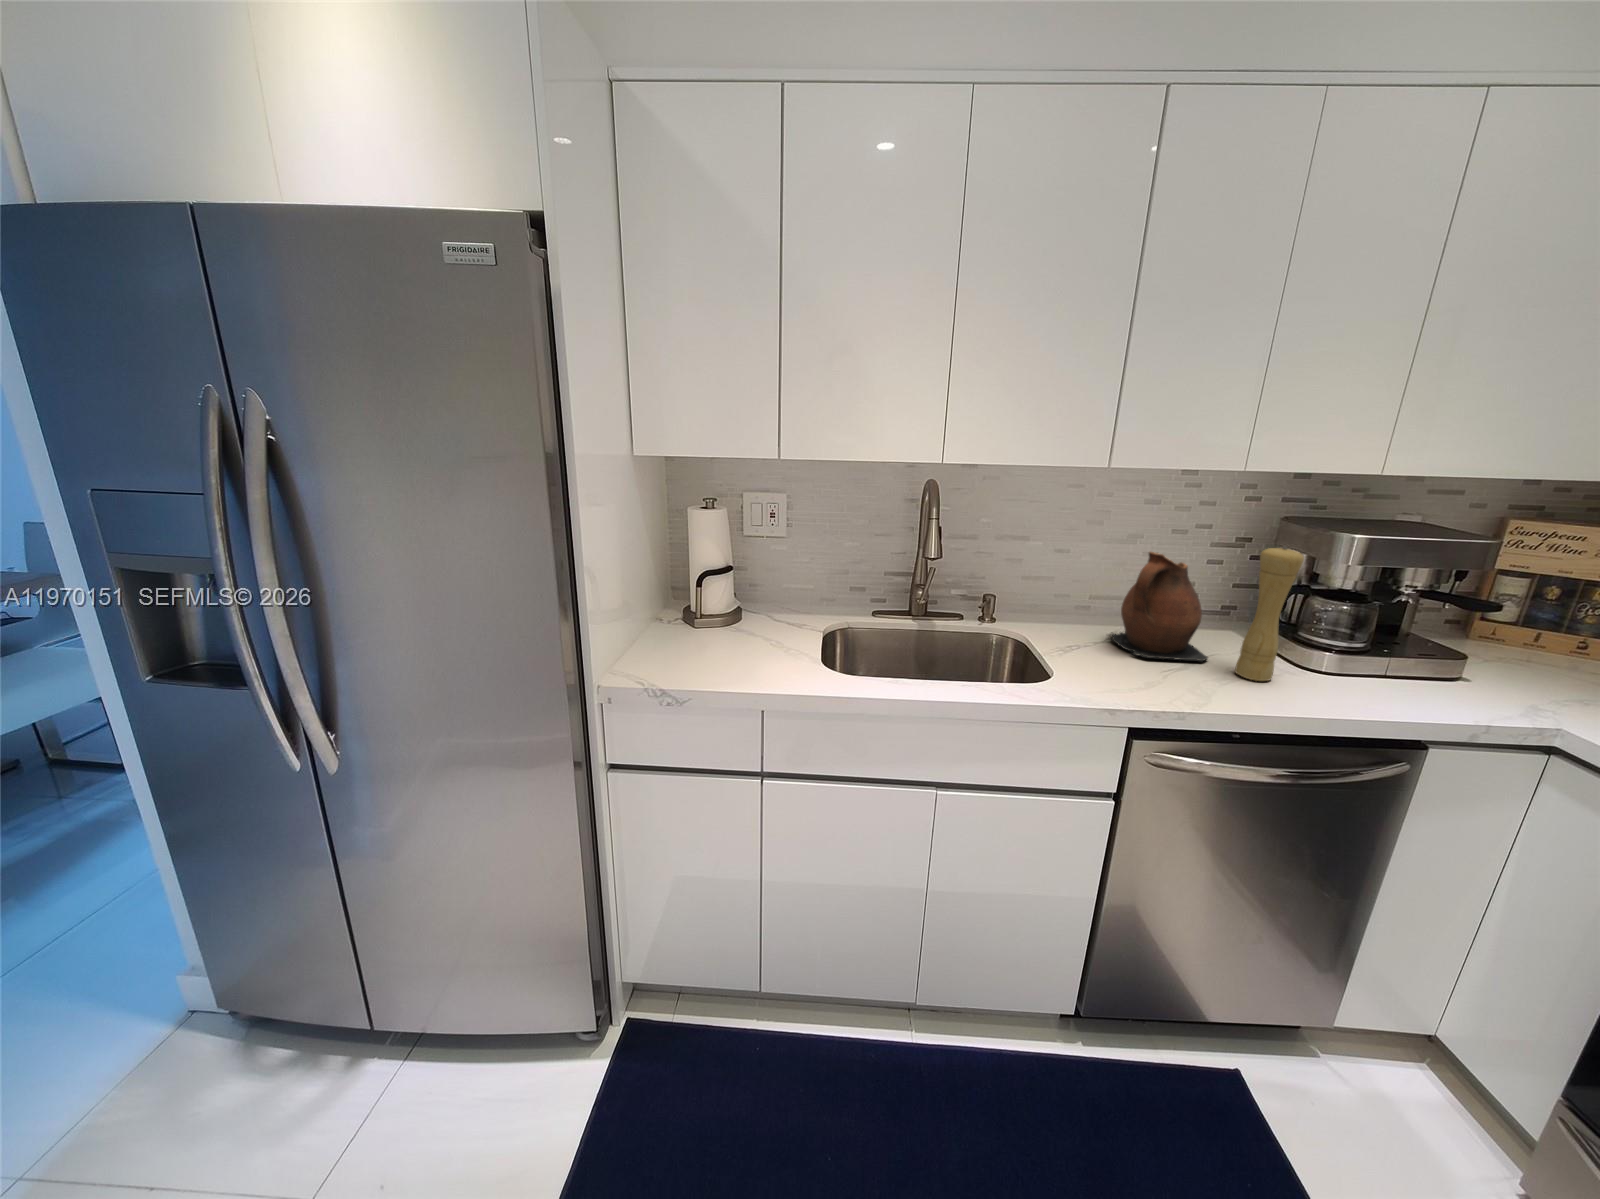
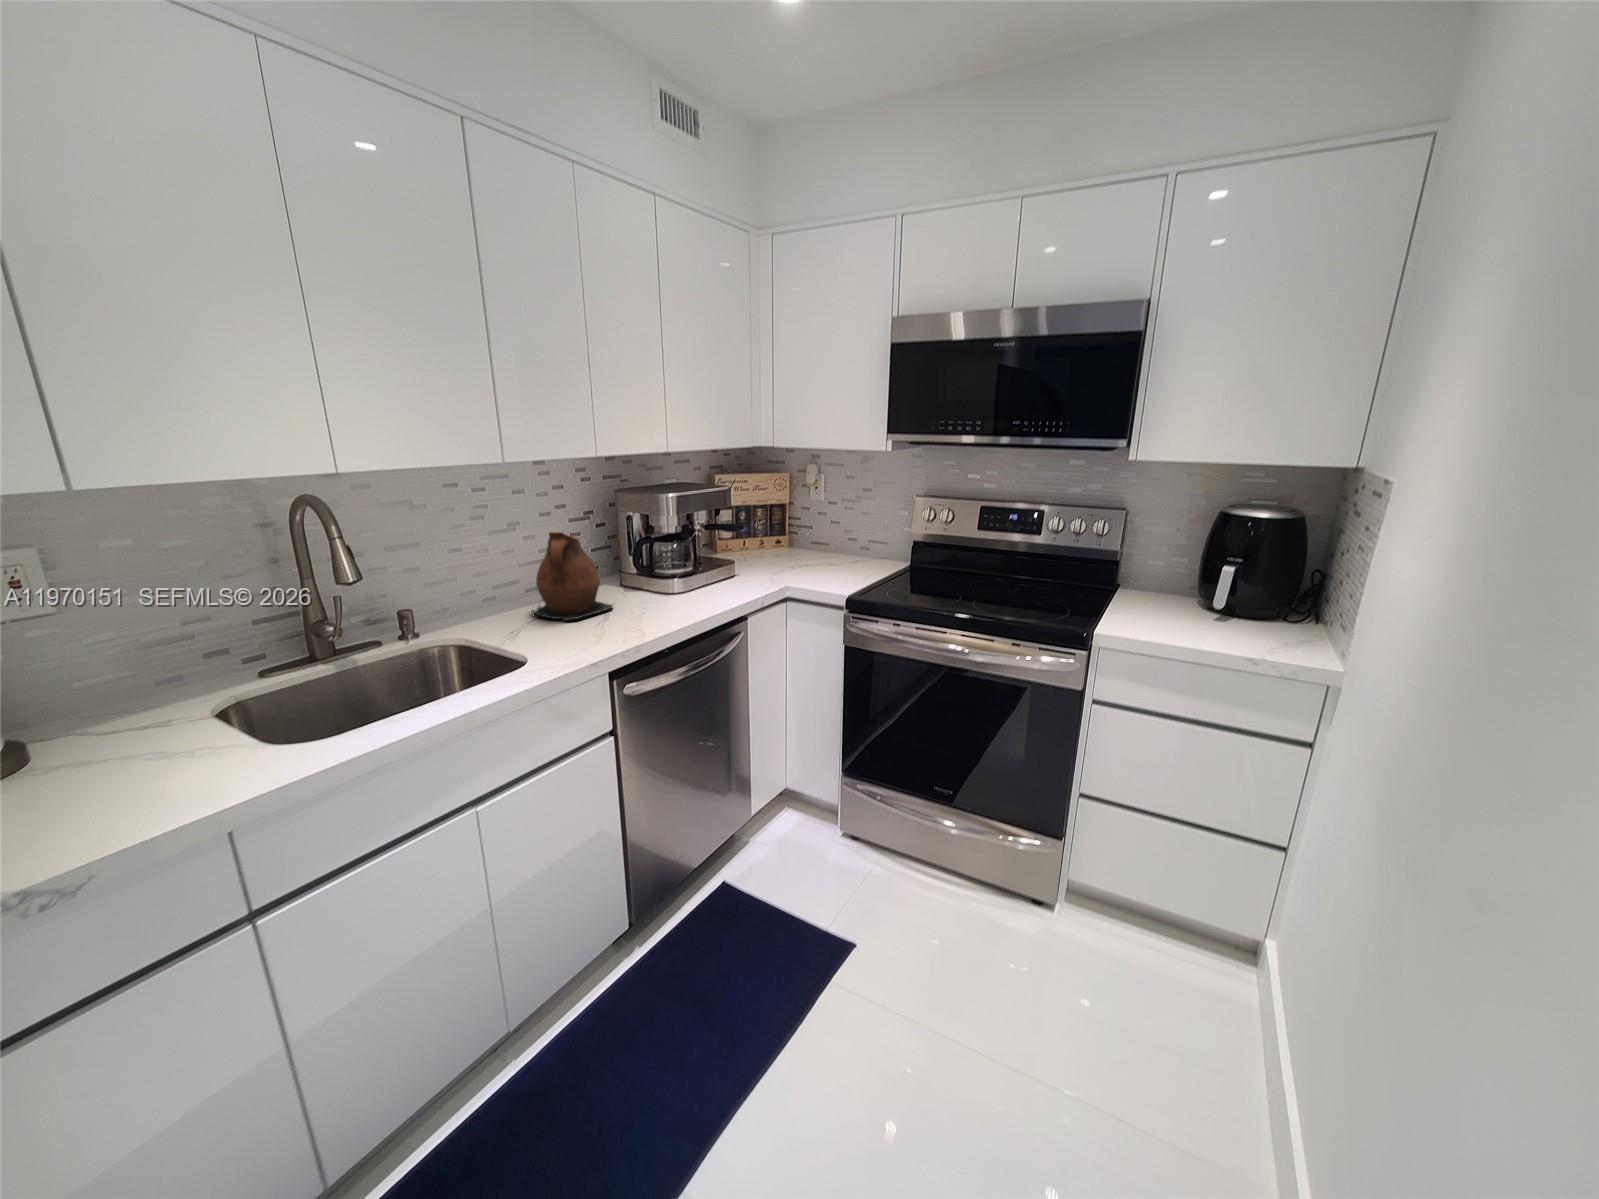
pepper mill: present [1235,547,1304,681] -> none [629,509,659,610]

